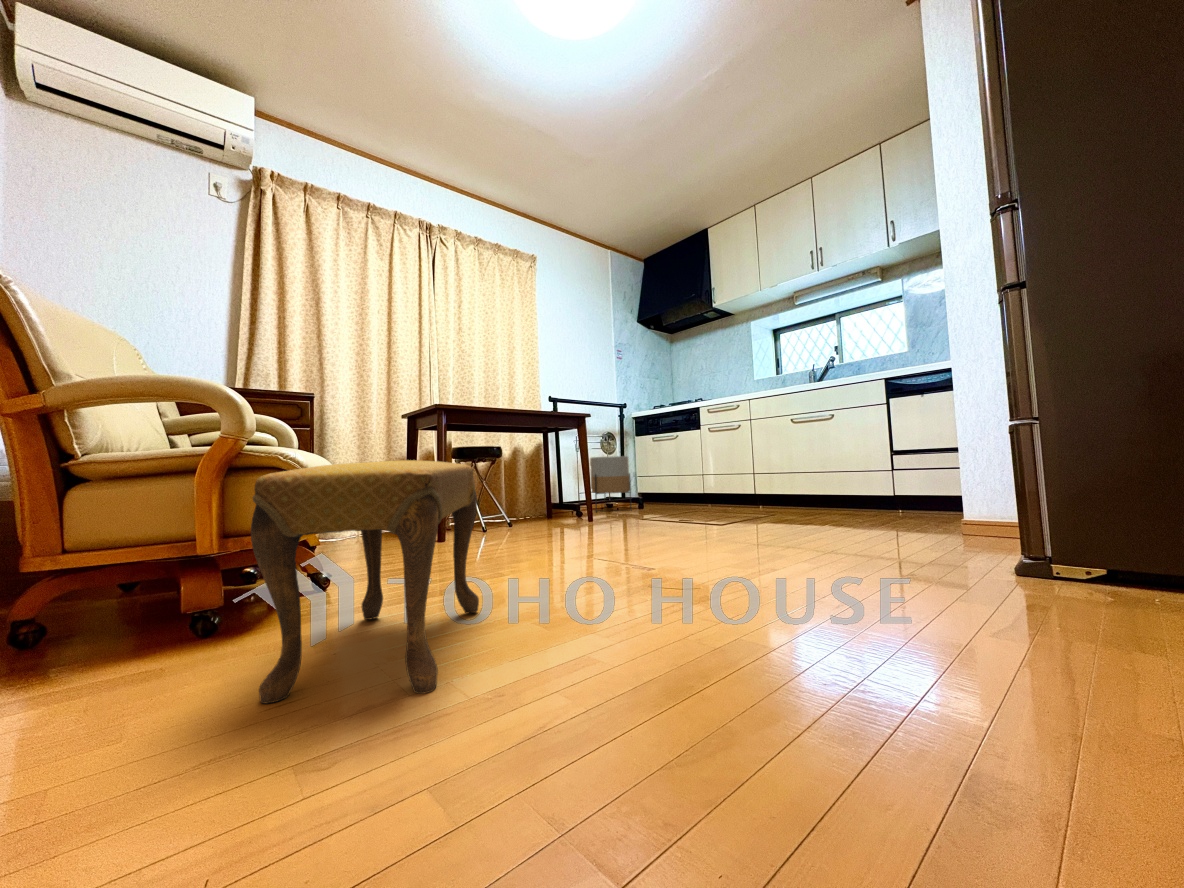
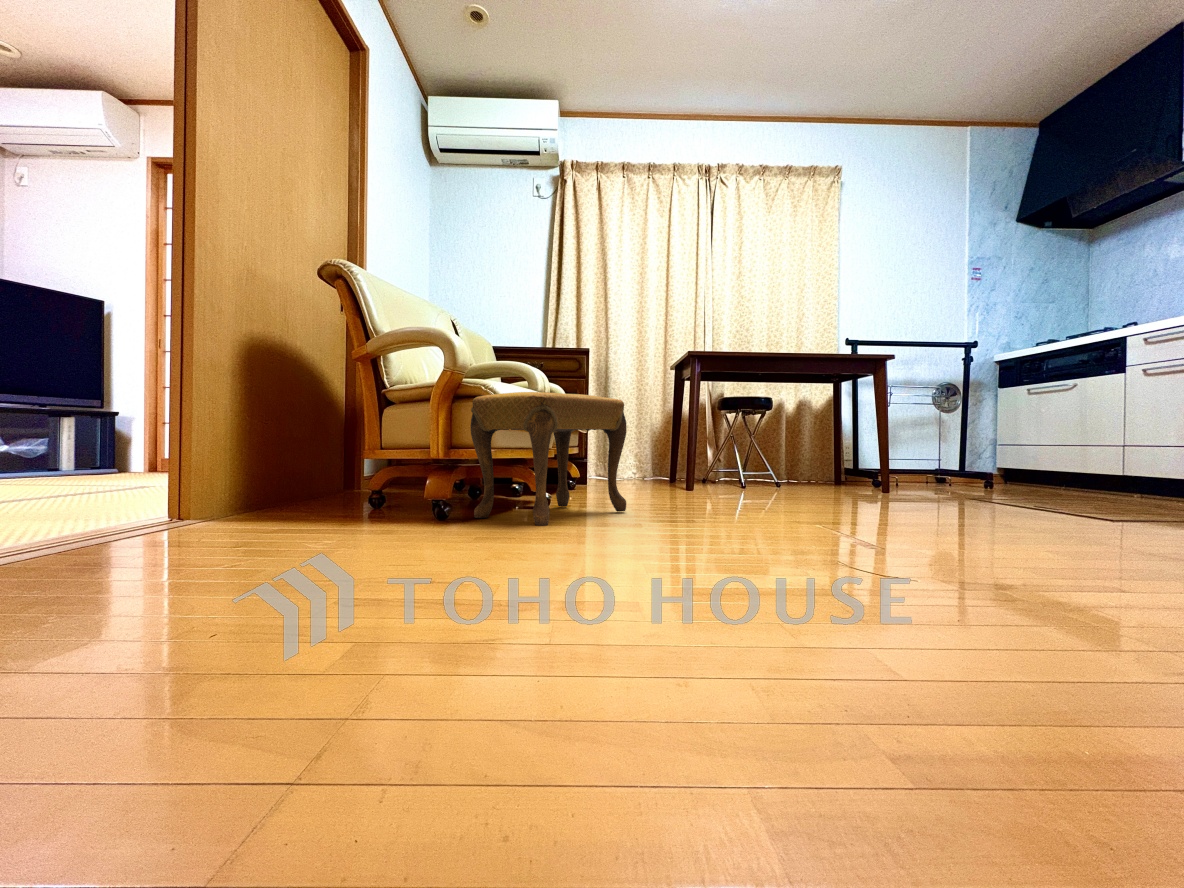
planter: present [590,456,631,511] -> none [910,413,969,487]

